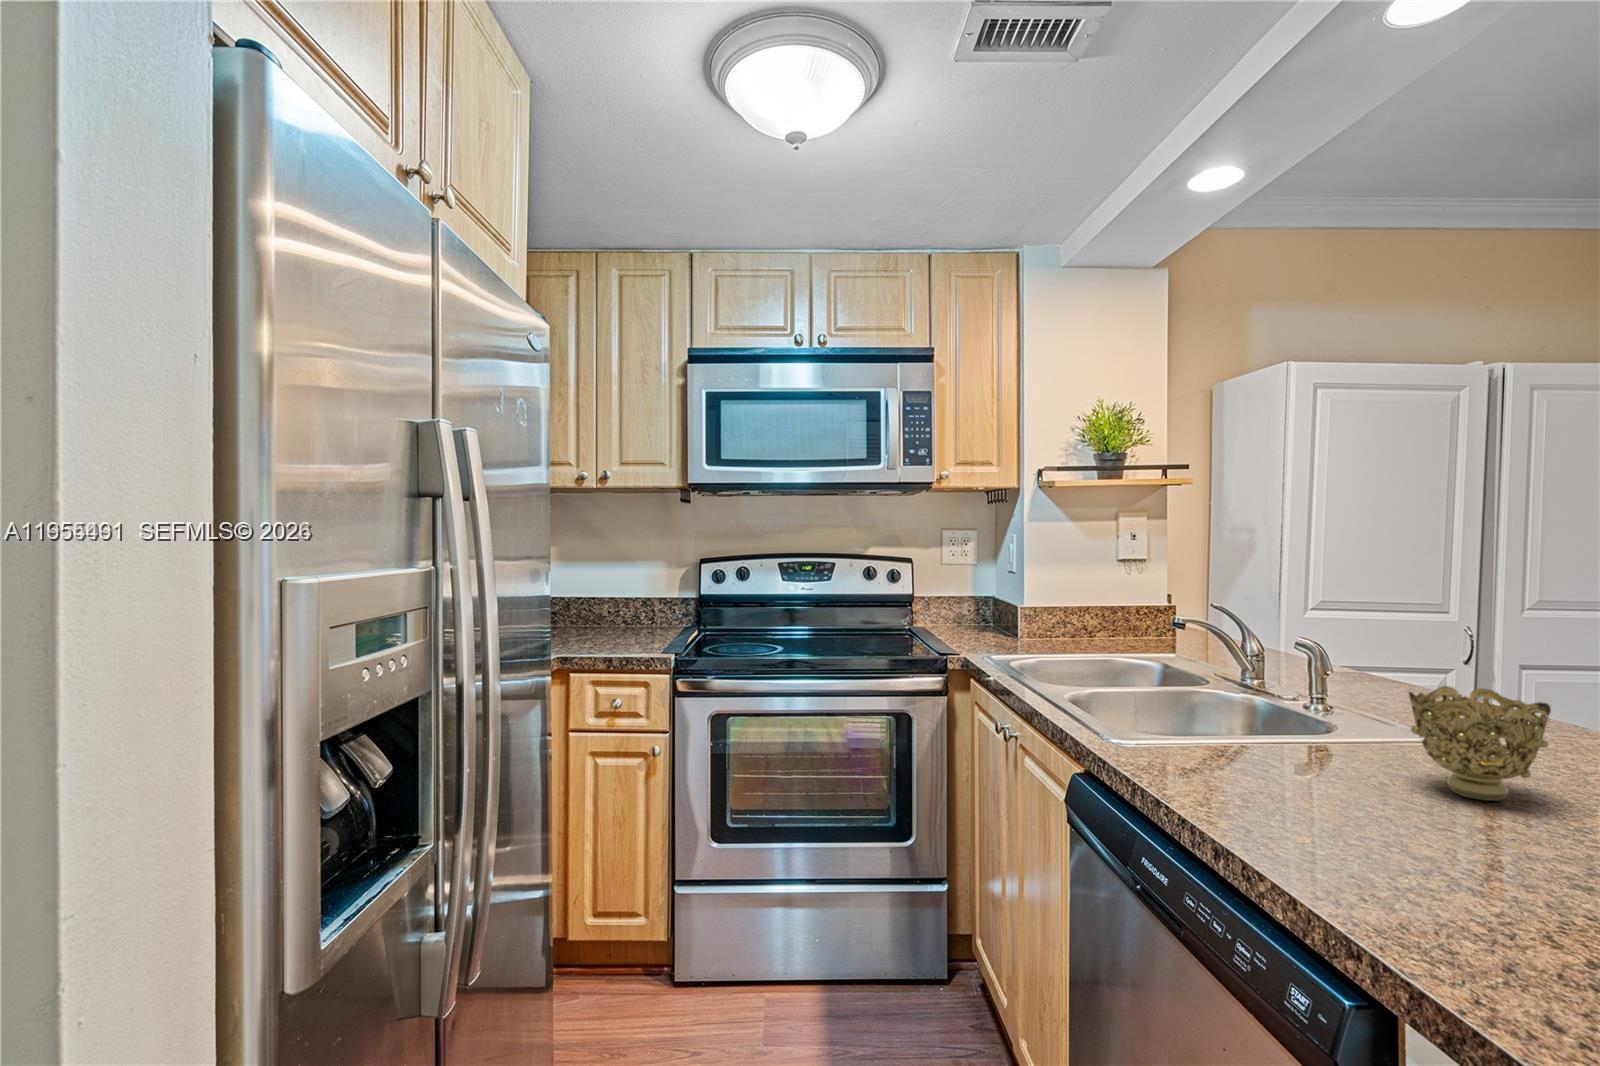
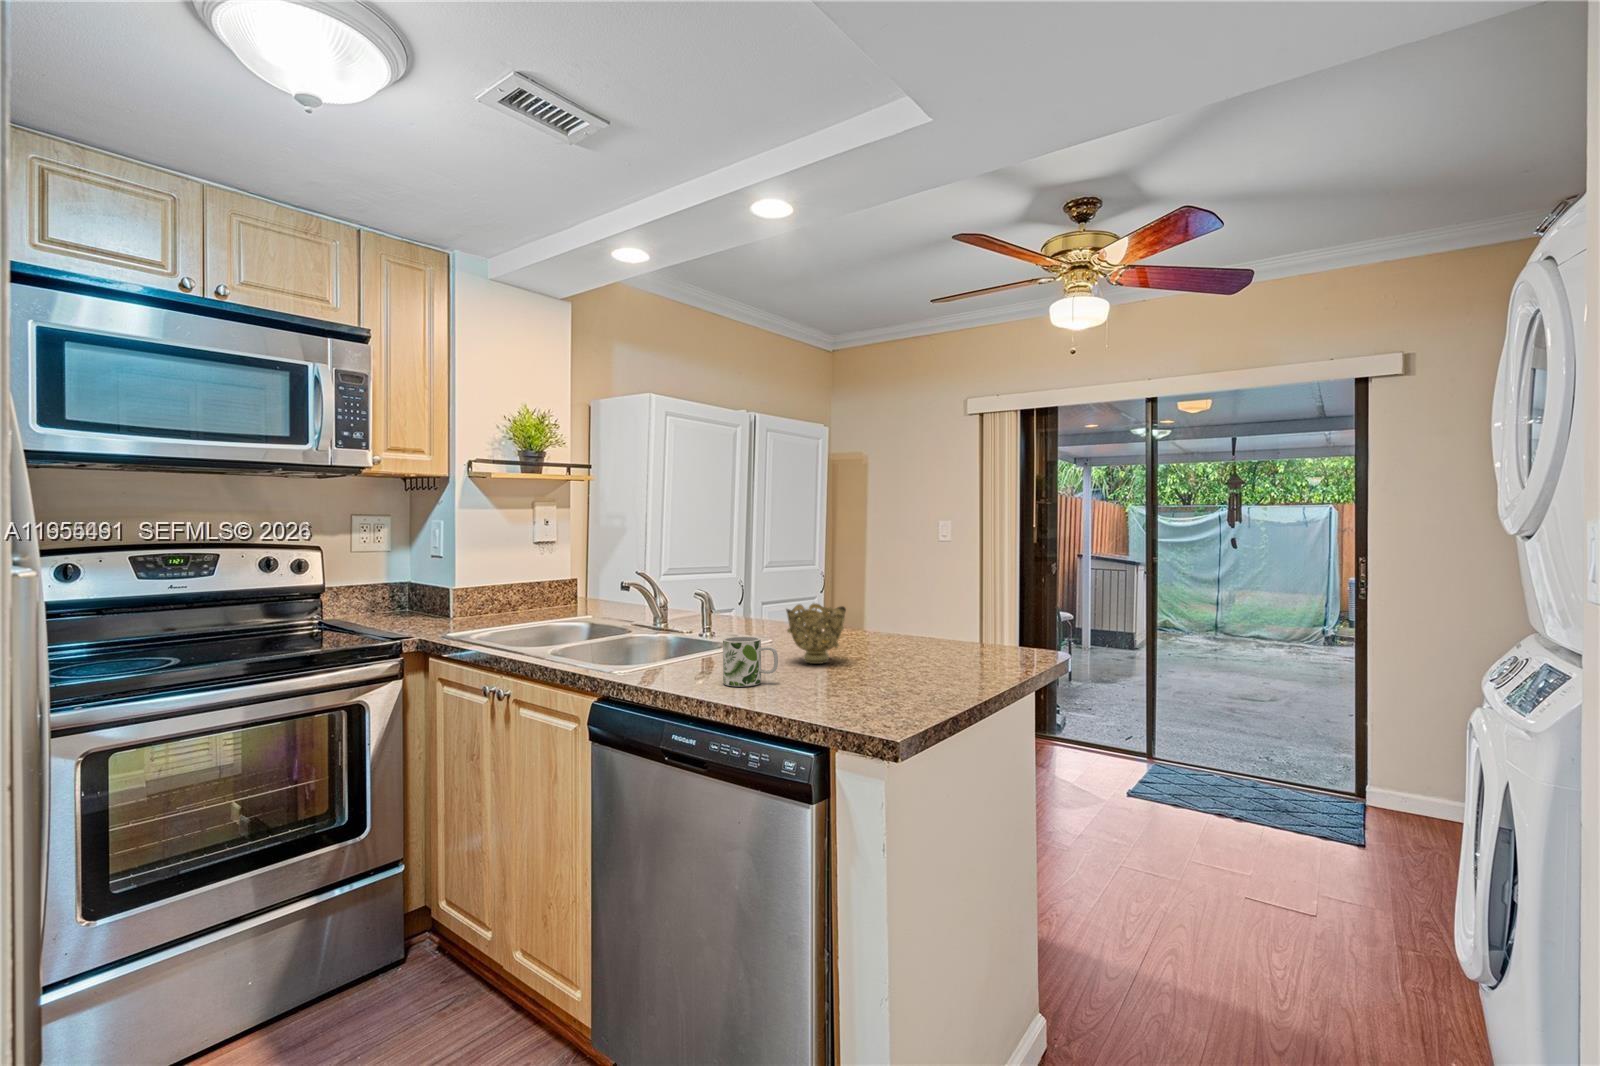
mug: none [1248,728,1352,816] -> present [723,636,778,687]

